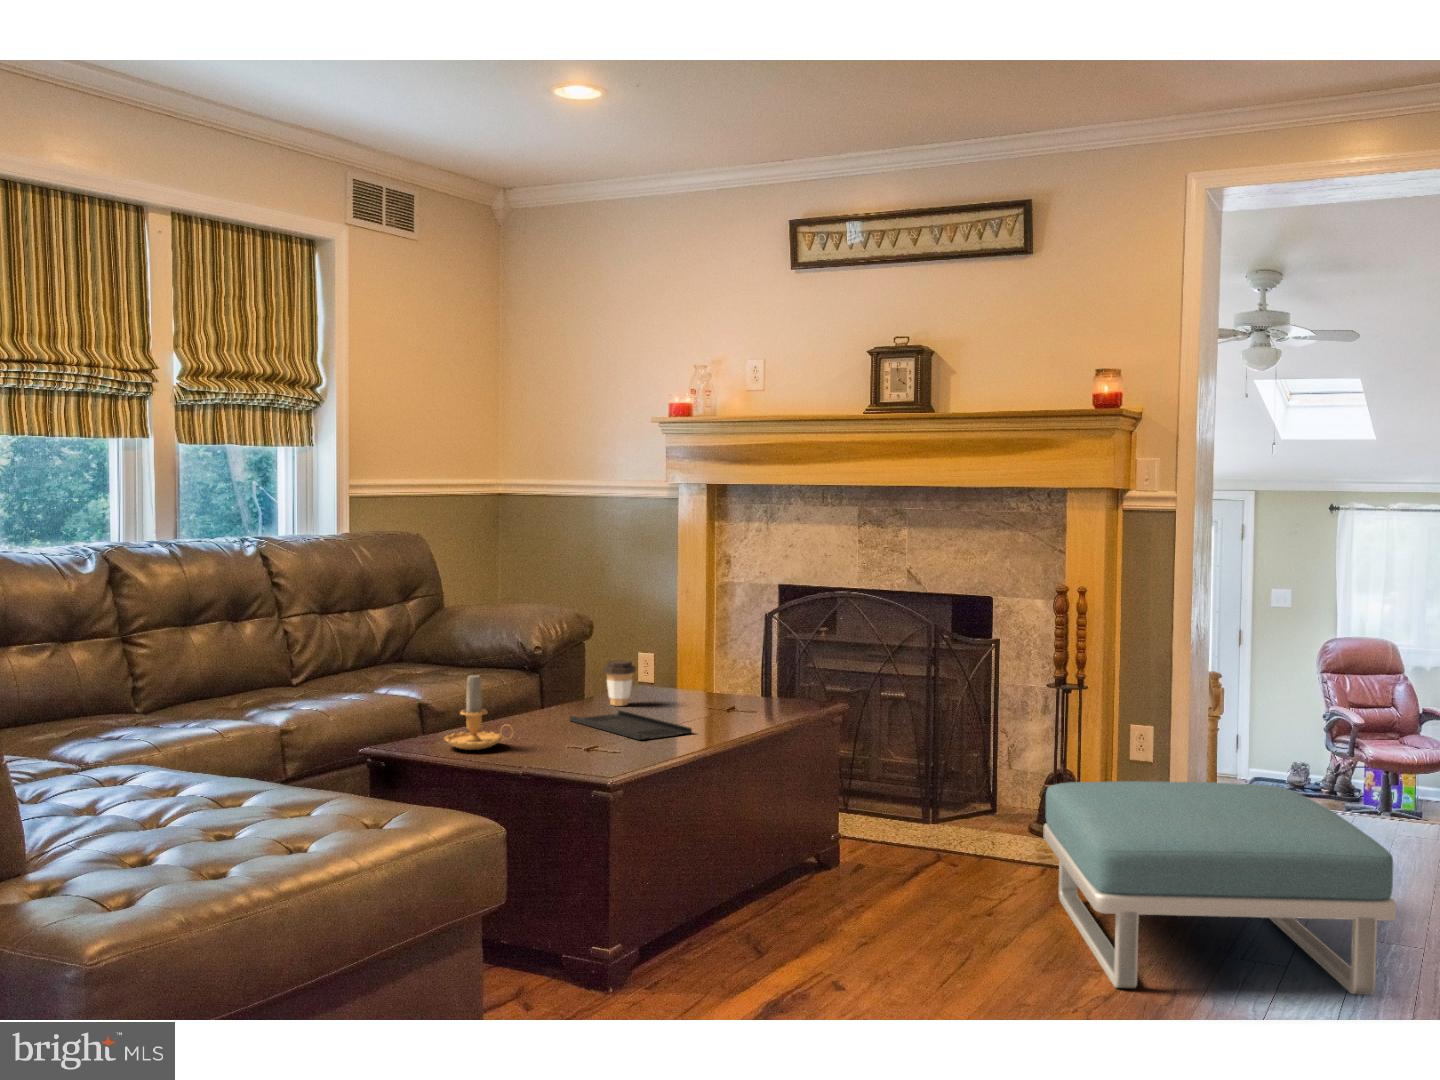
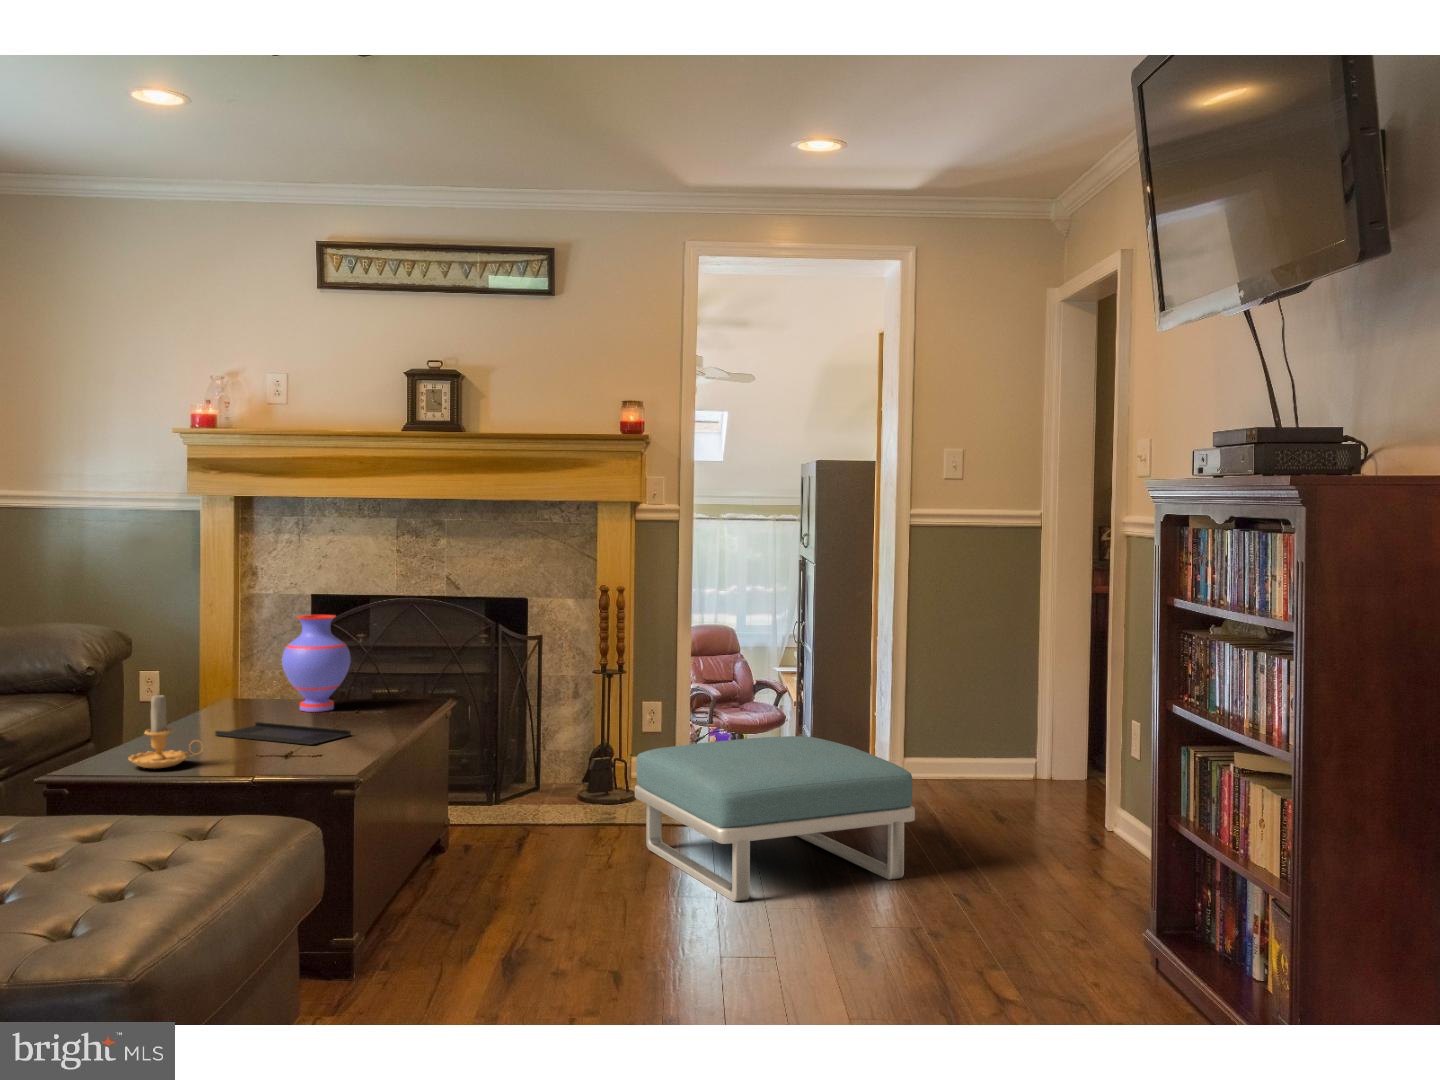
vase: none [667,602,736,705] -> present [282,615,351,712]
coffee cup: present [603,660,636,706] -> none [226,675,256,719]

